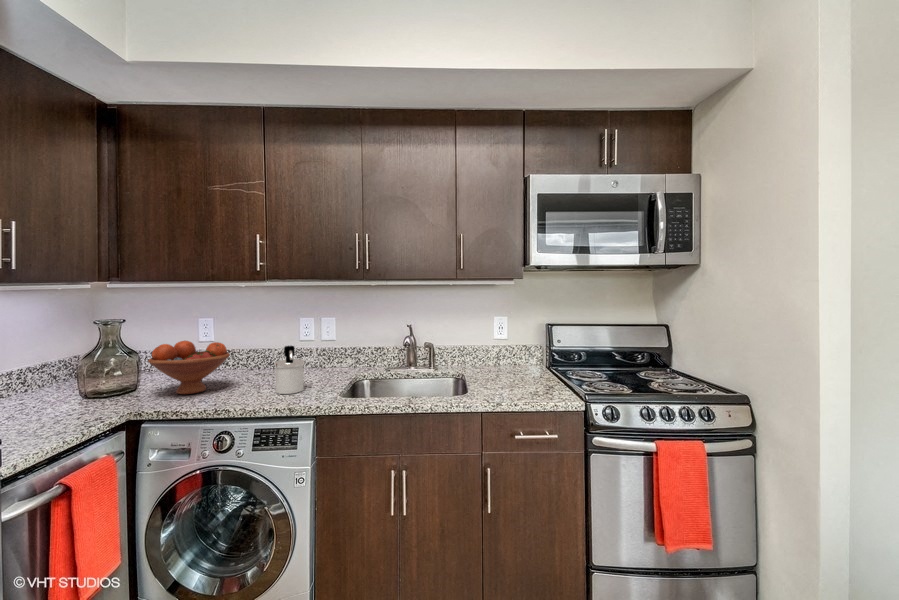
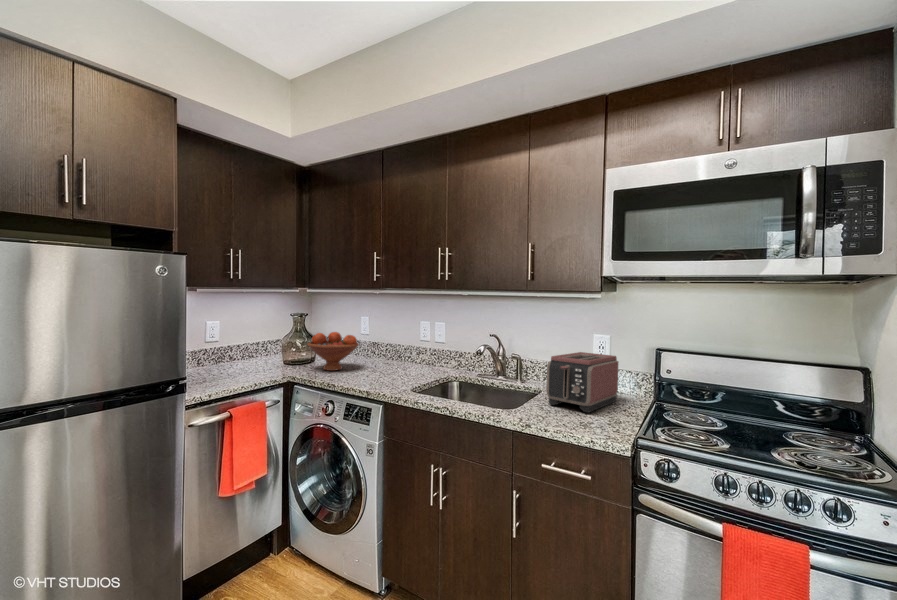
toaster: none [486,334,529,384] -> present [546,352,619,413]
soap dispenser: present [274,346,304,394] -> none [375,342,398,381]

